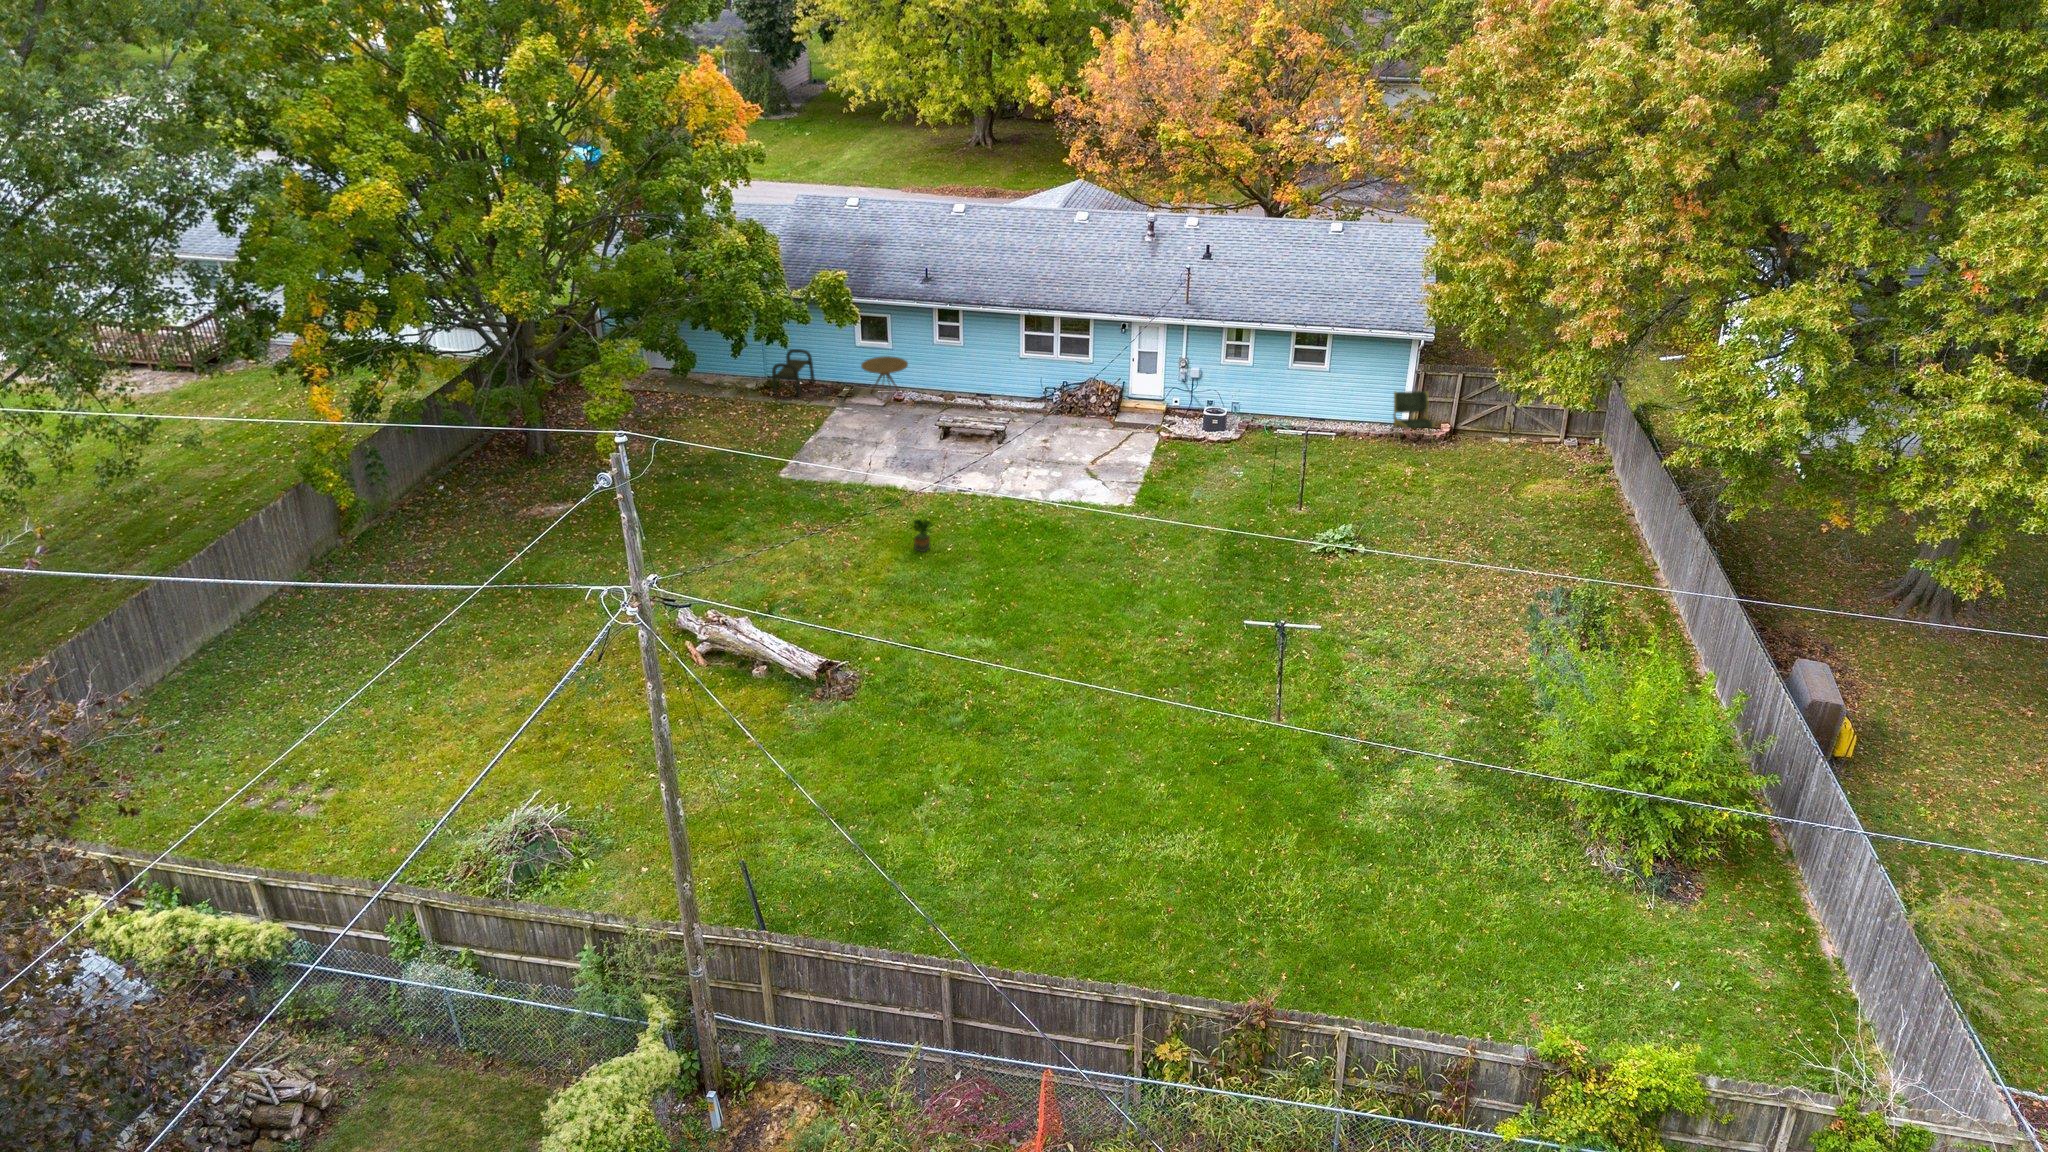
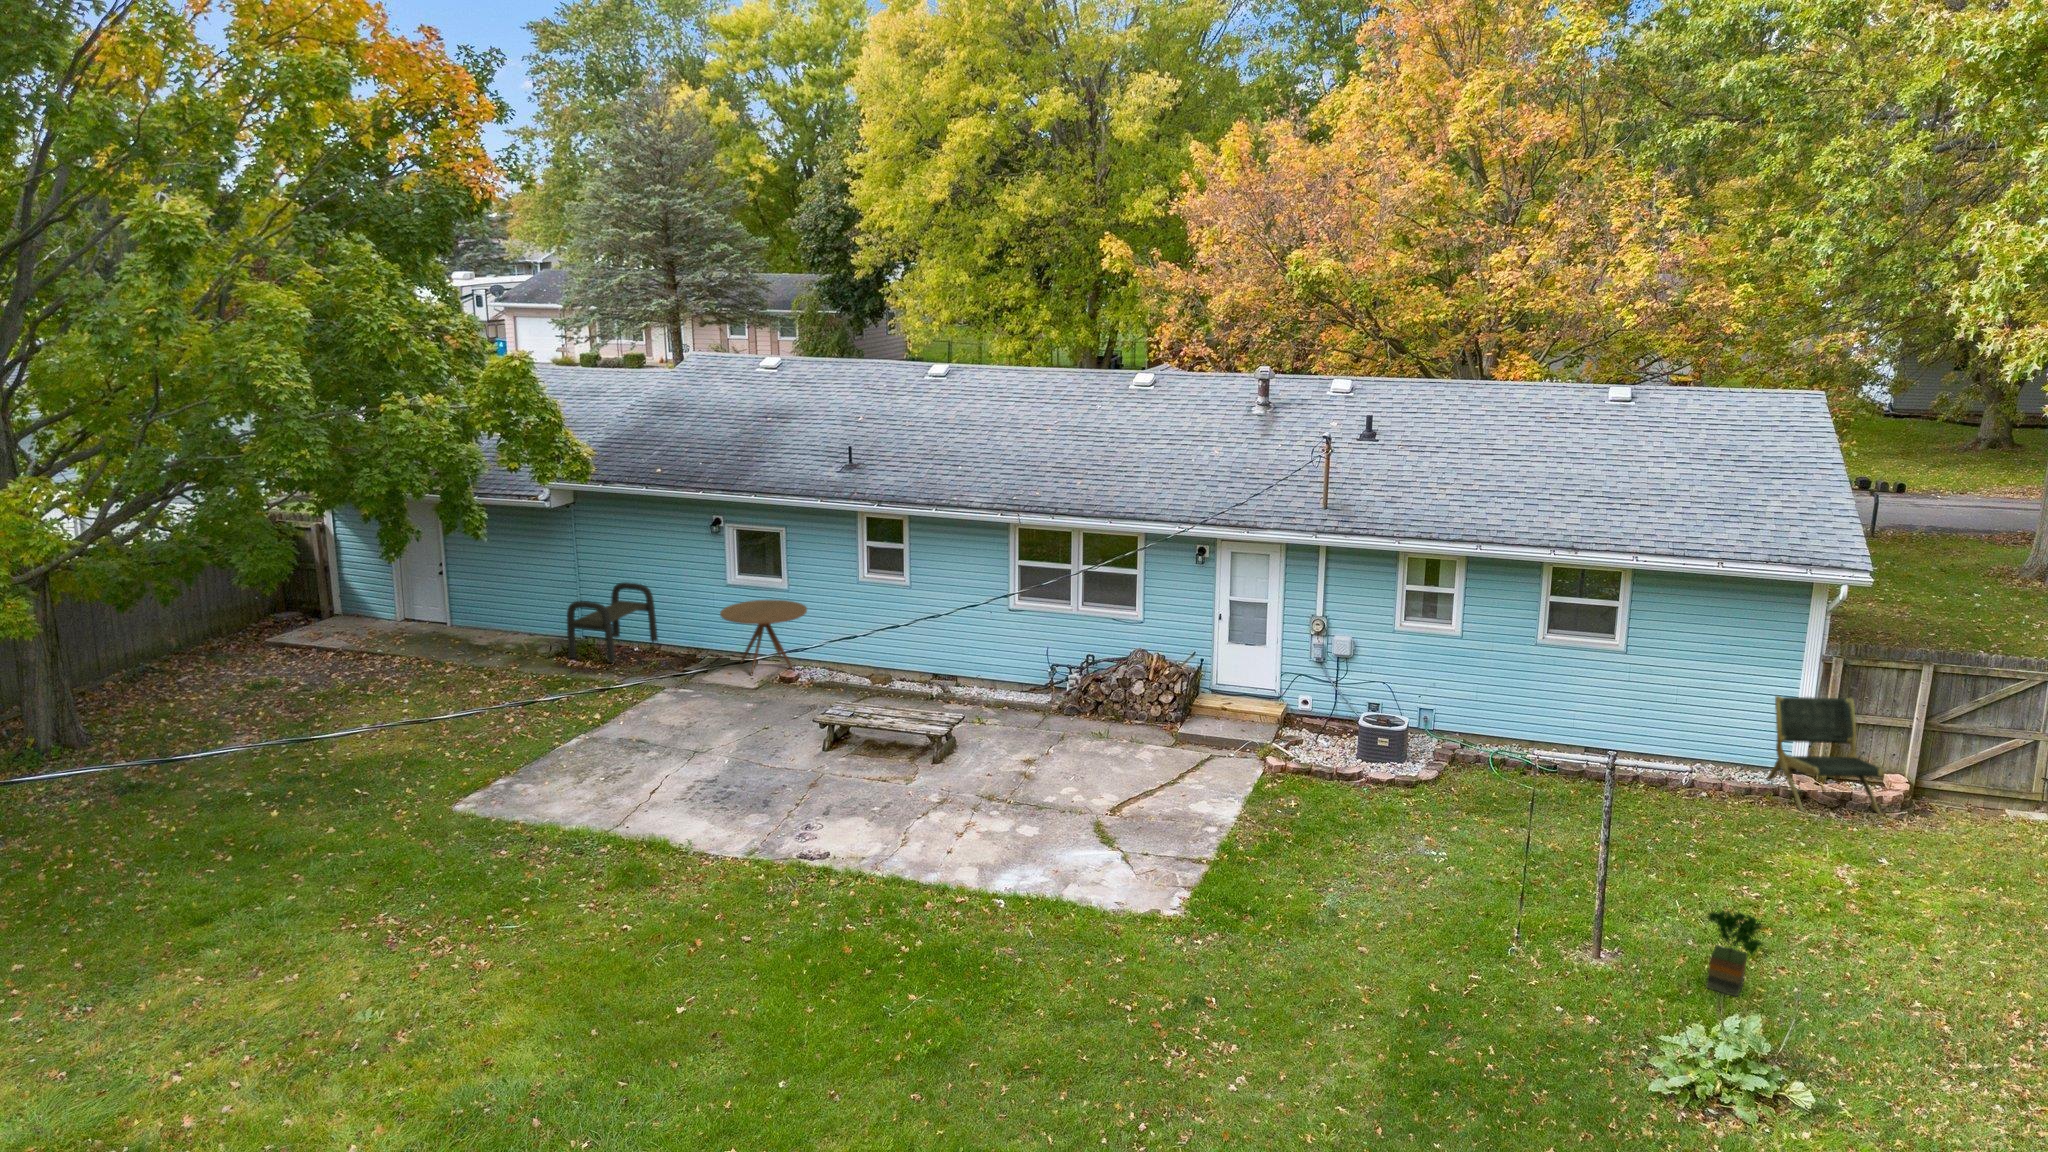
potted tree: present [914,519,932,552] -> present [1706,910,1763,996]

